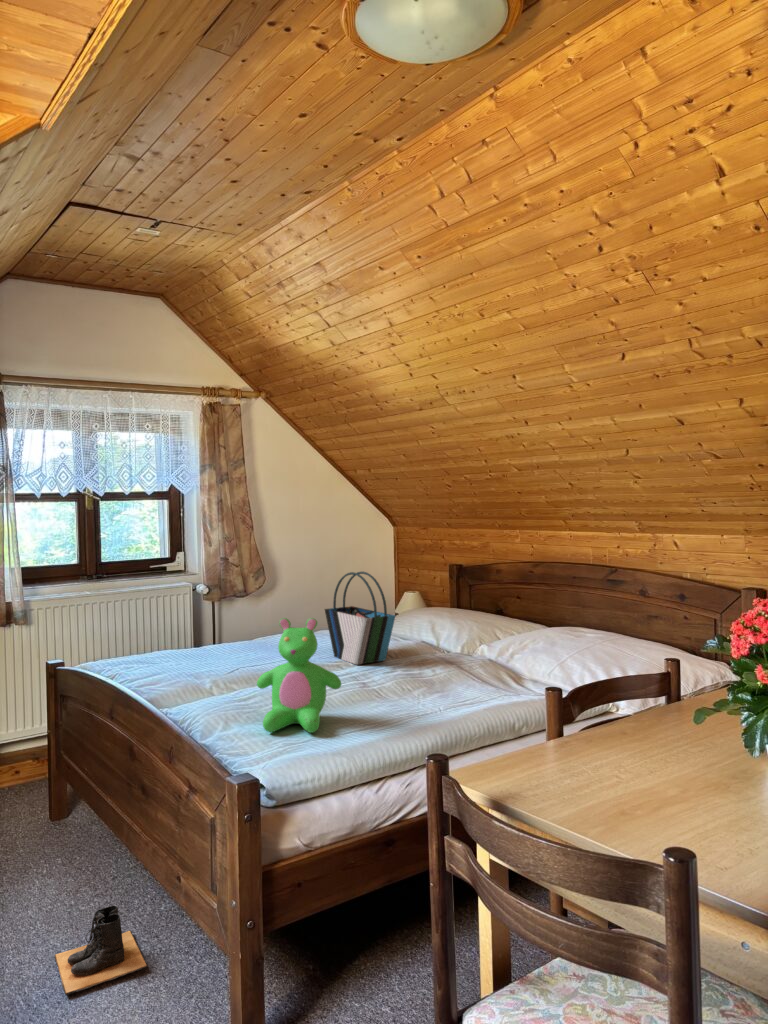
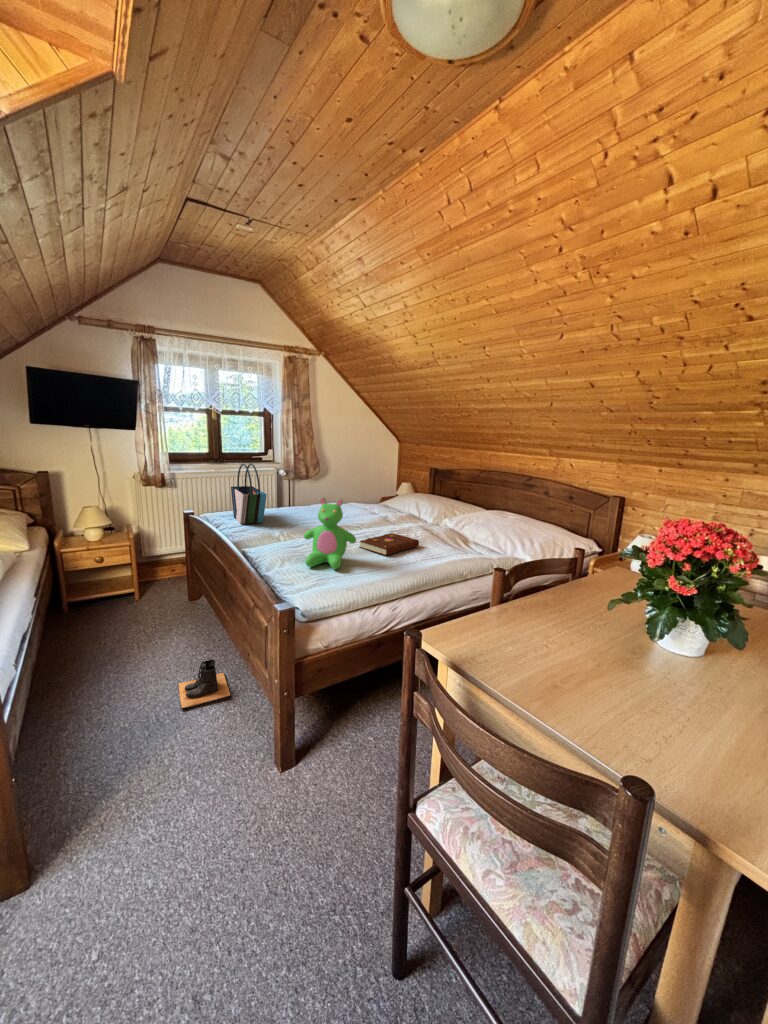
tote bag: present [325,572,395,665] -> present [231,464,267,524]
book: none [344,671,441,706] -> present [360,533,419,555]

